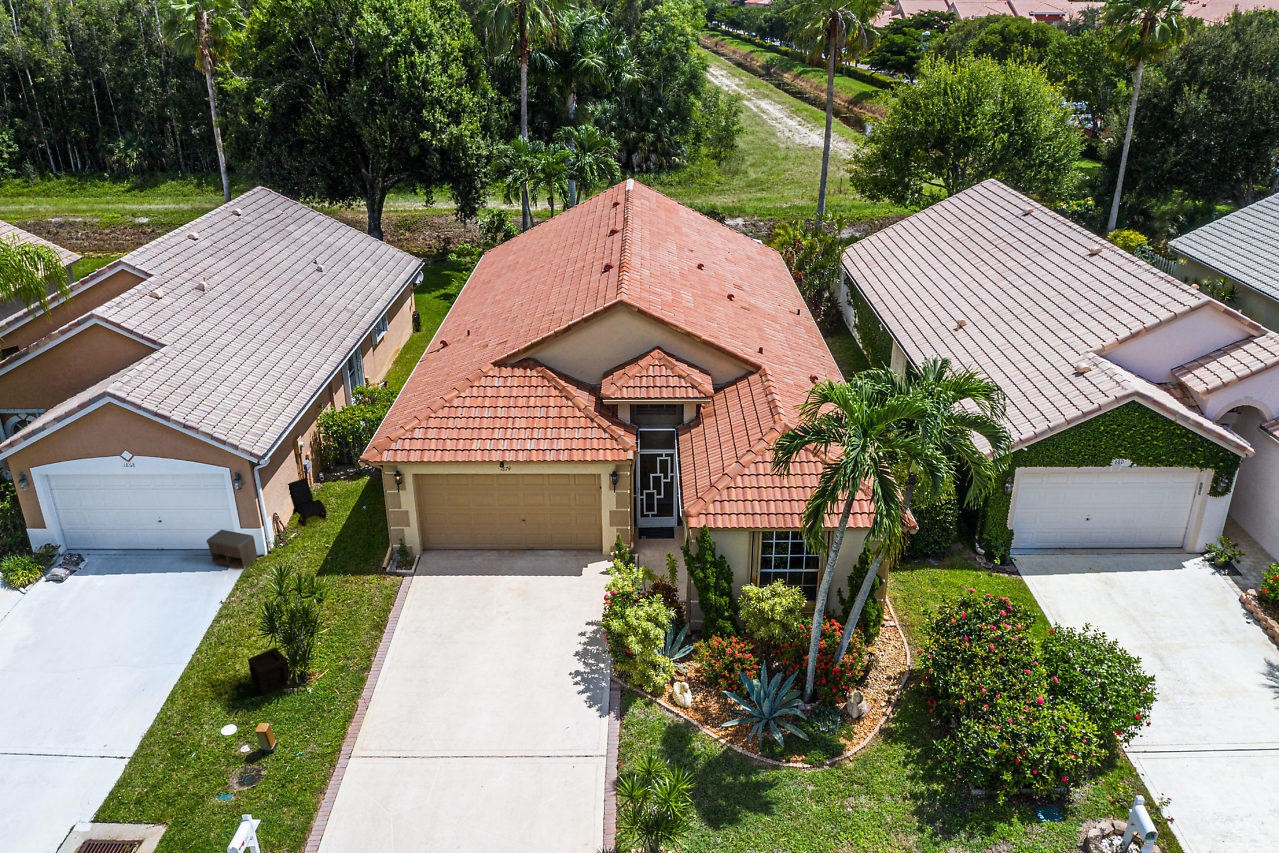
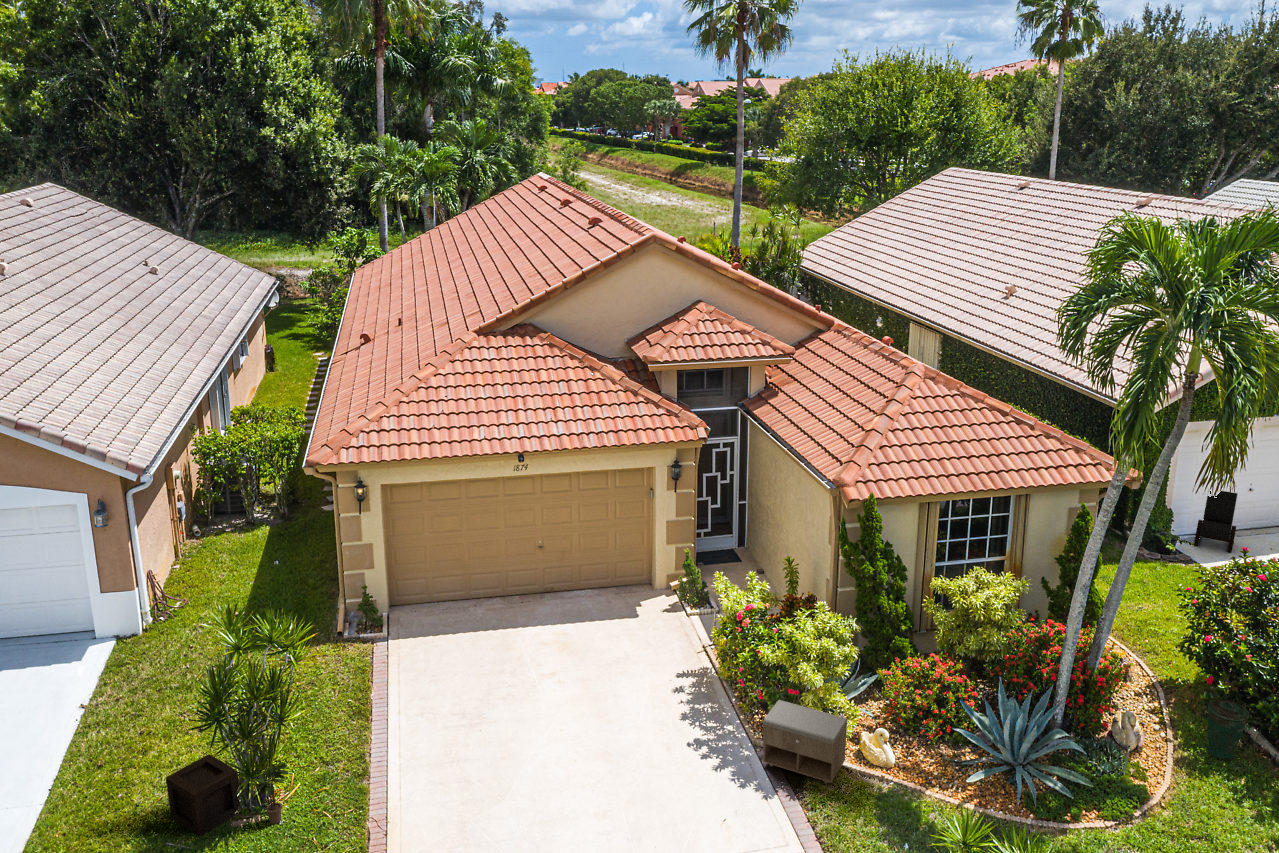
lounge chair: present [288,478,326,526] -> present [1194,490,1237,552]
storage bench: present [207,530,257,569] -> present [762,700,847,783]
potted plant: none [293,659,315,693] -> present [256,763,289,824]
trash can: none [912,692,938,734] -> present [1207,699,1249,760]

